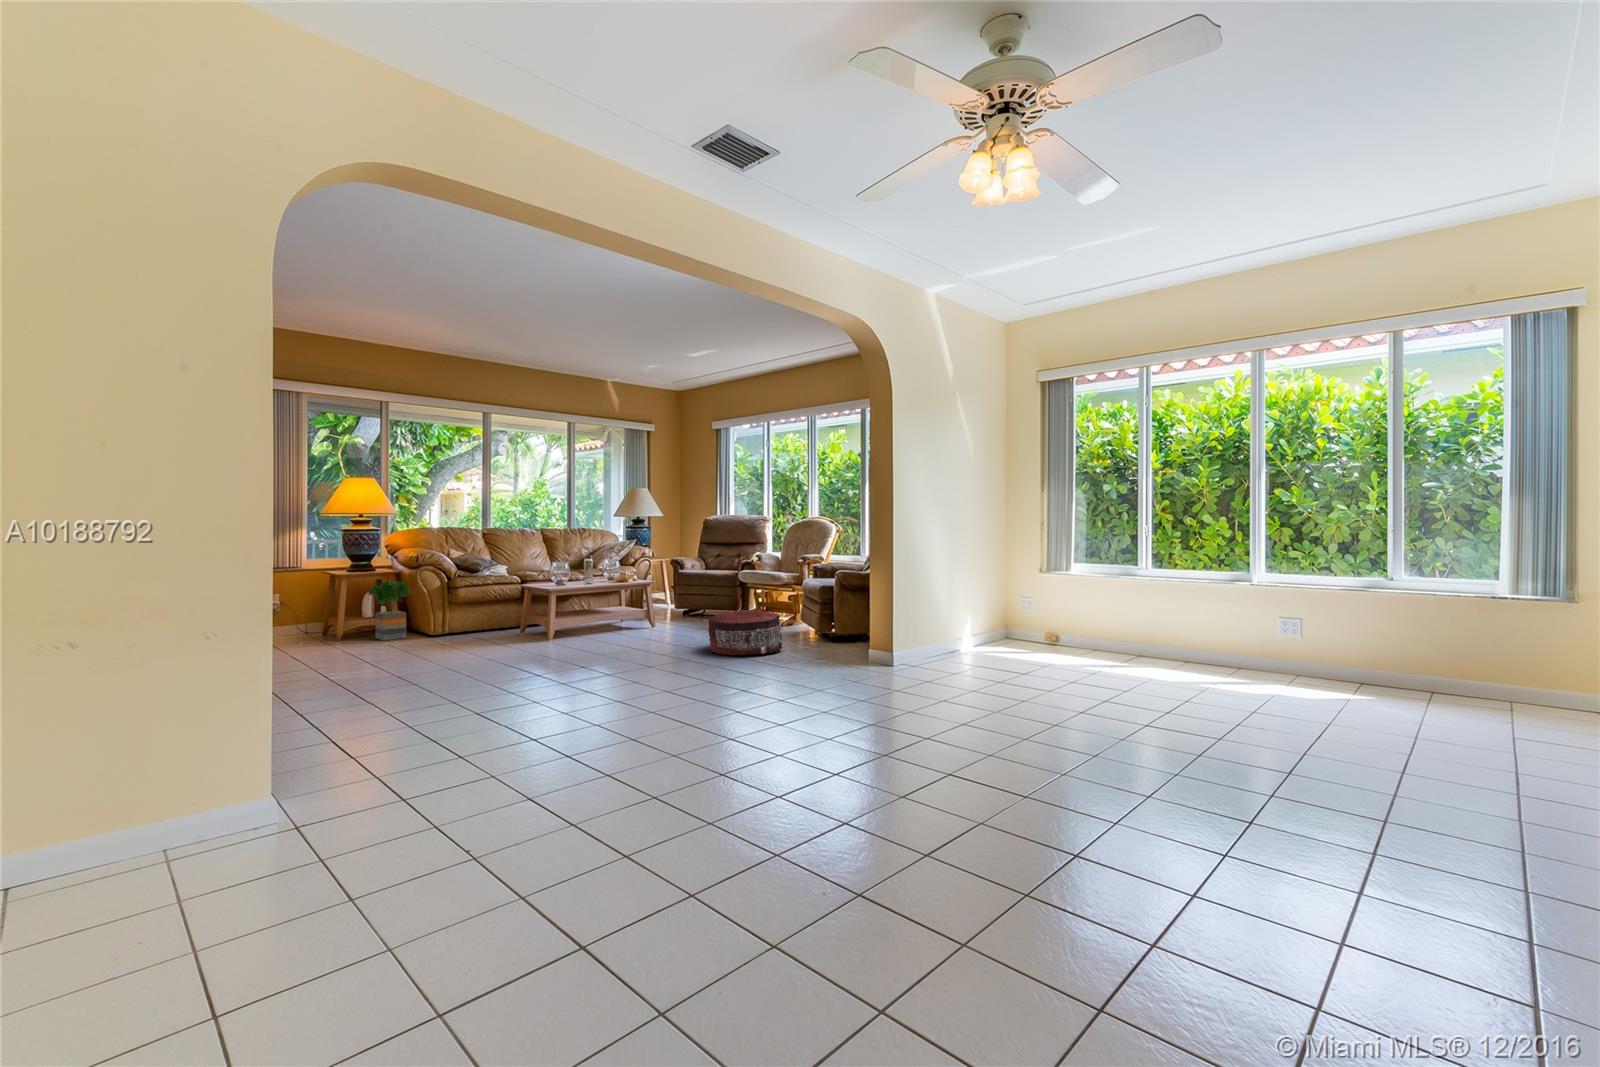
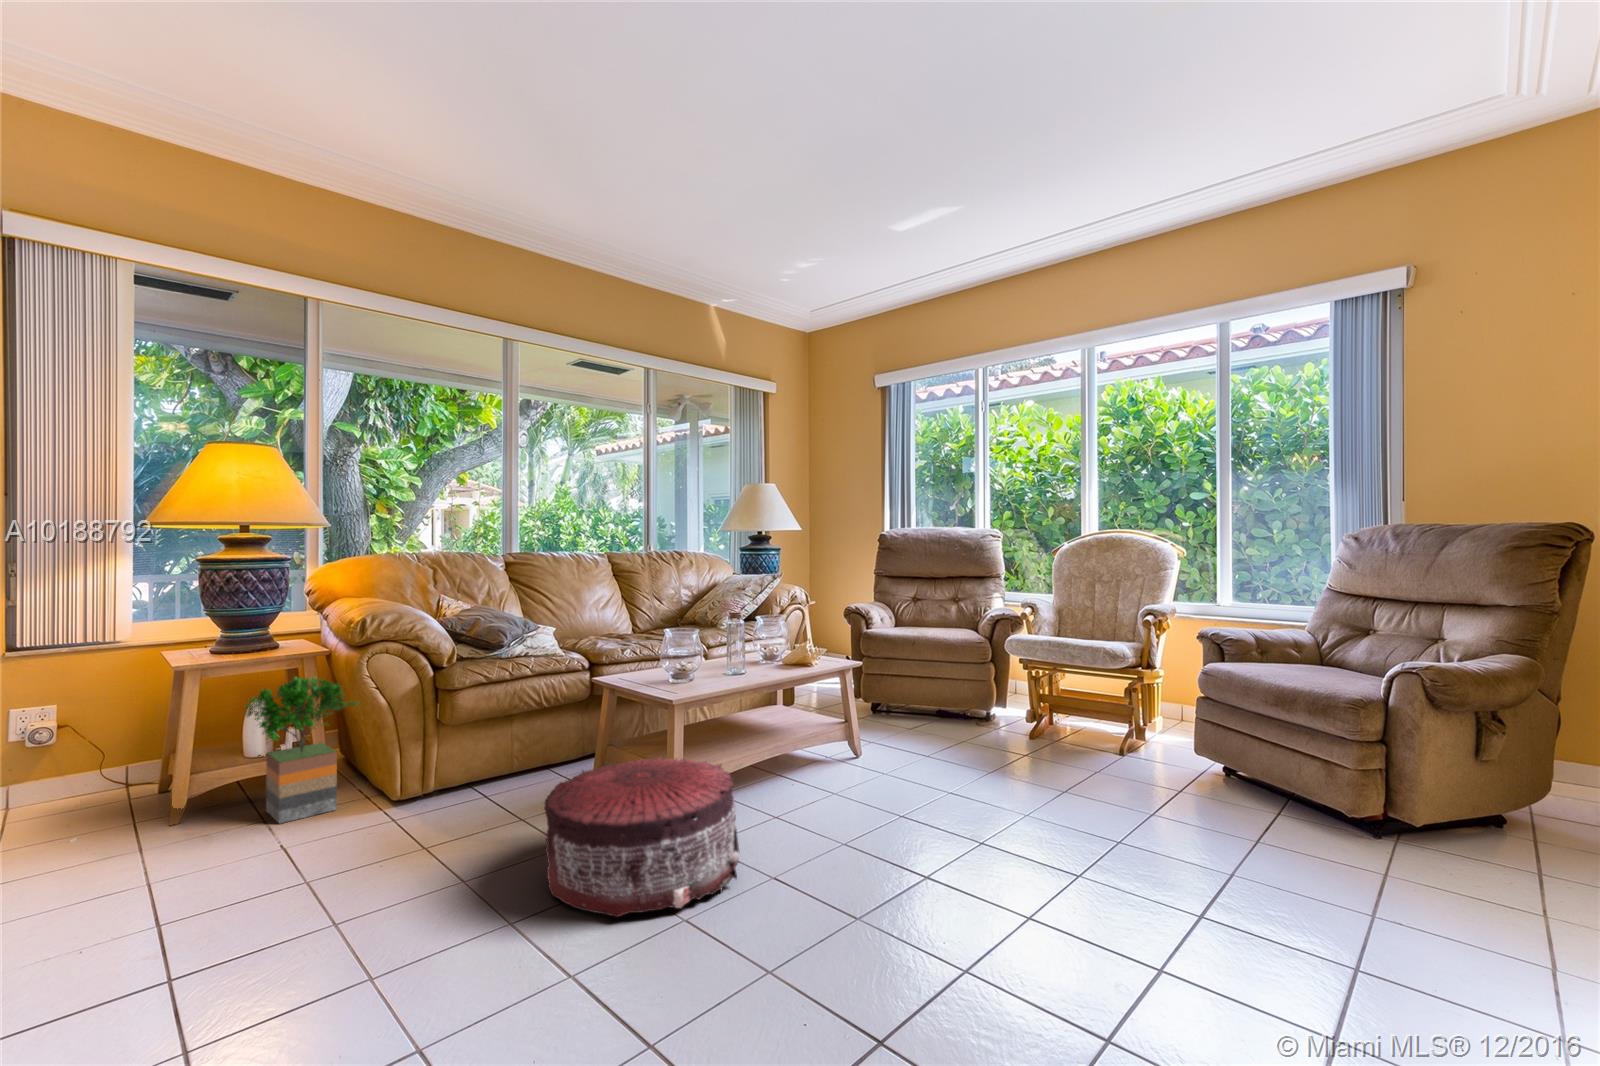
pouf: present [709,610,783,655] -> present [544,757,739,917]

